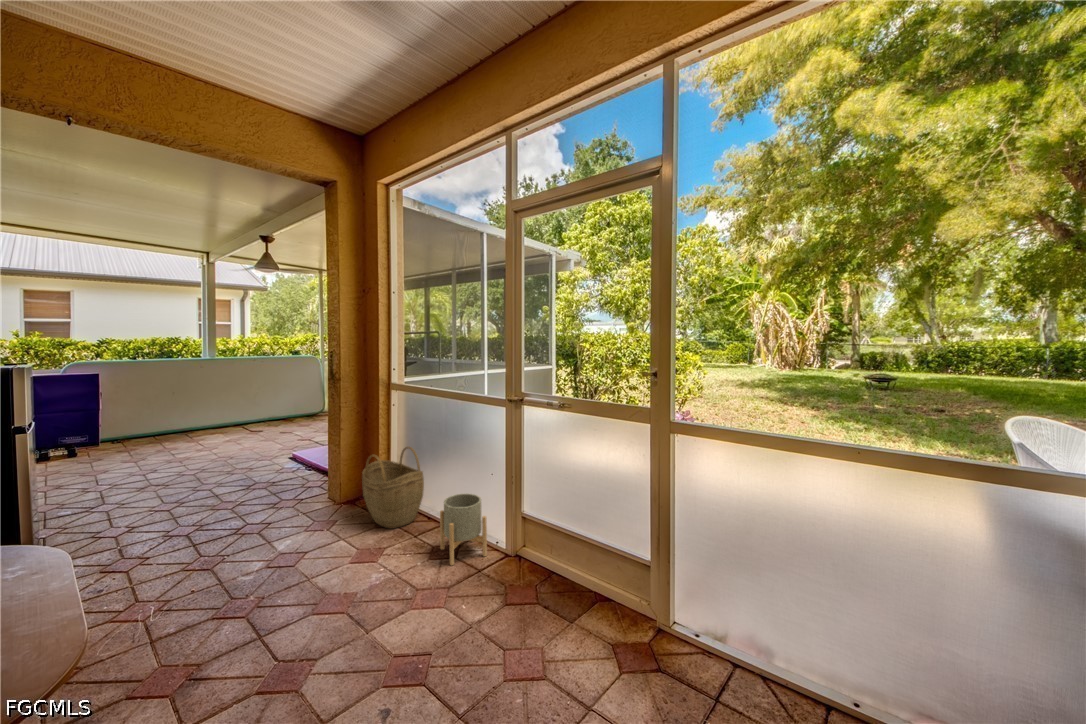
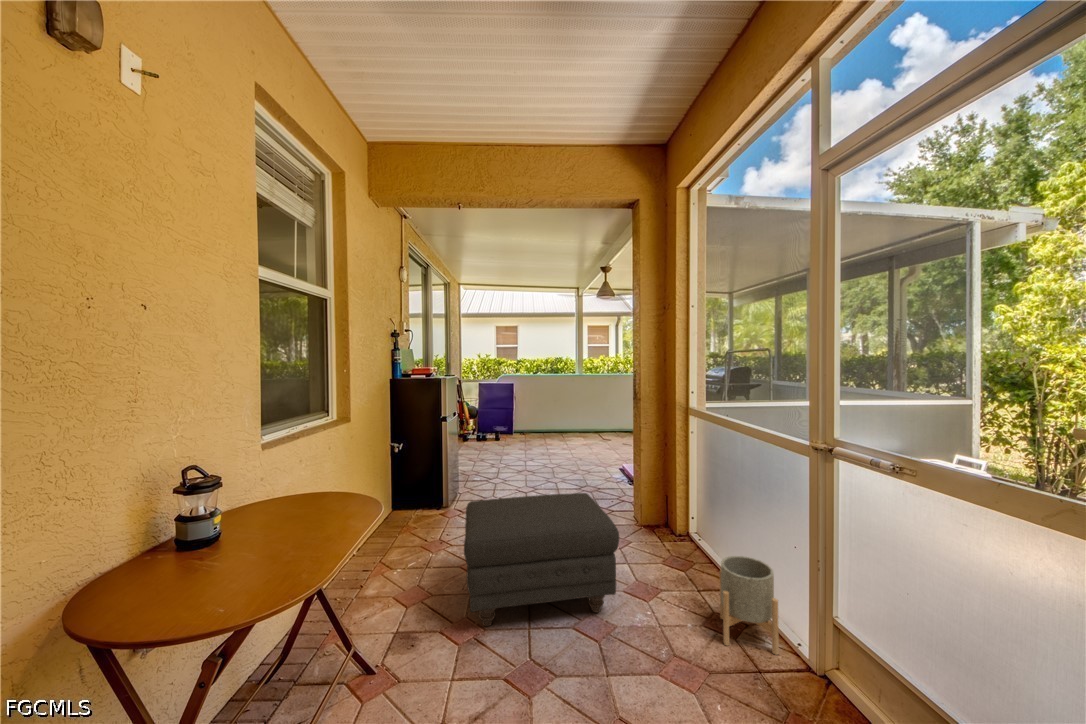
woven basket: present [362,447,424,529] -> none [652,481,716,571]
ottoman: none [124,480,357,664] -> present [464,493,619,626]

